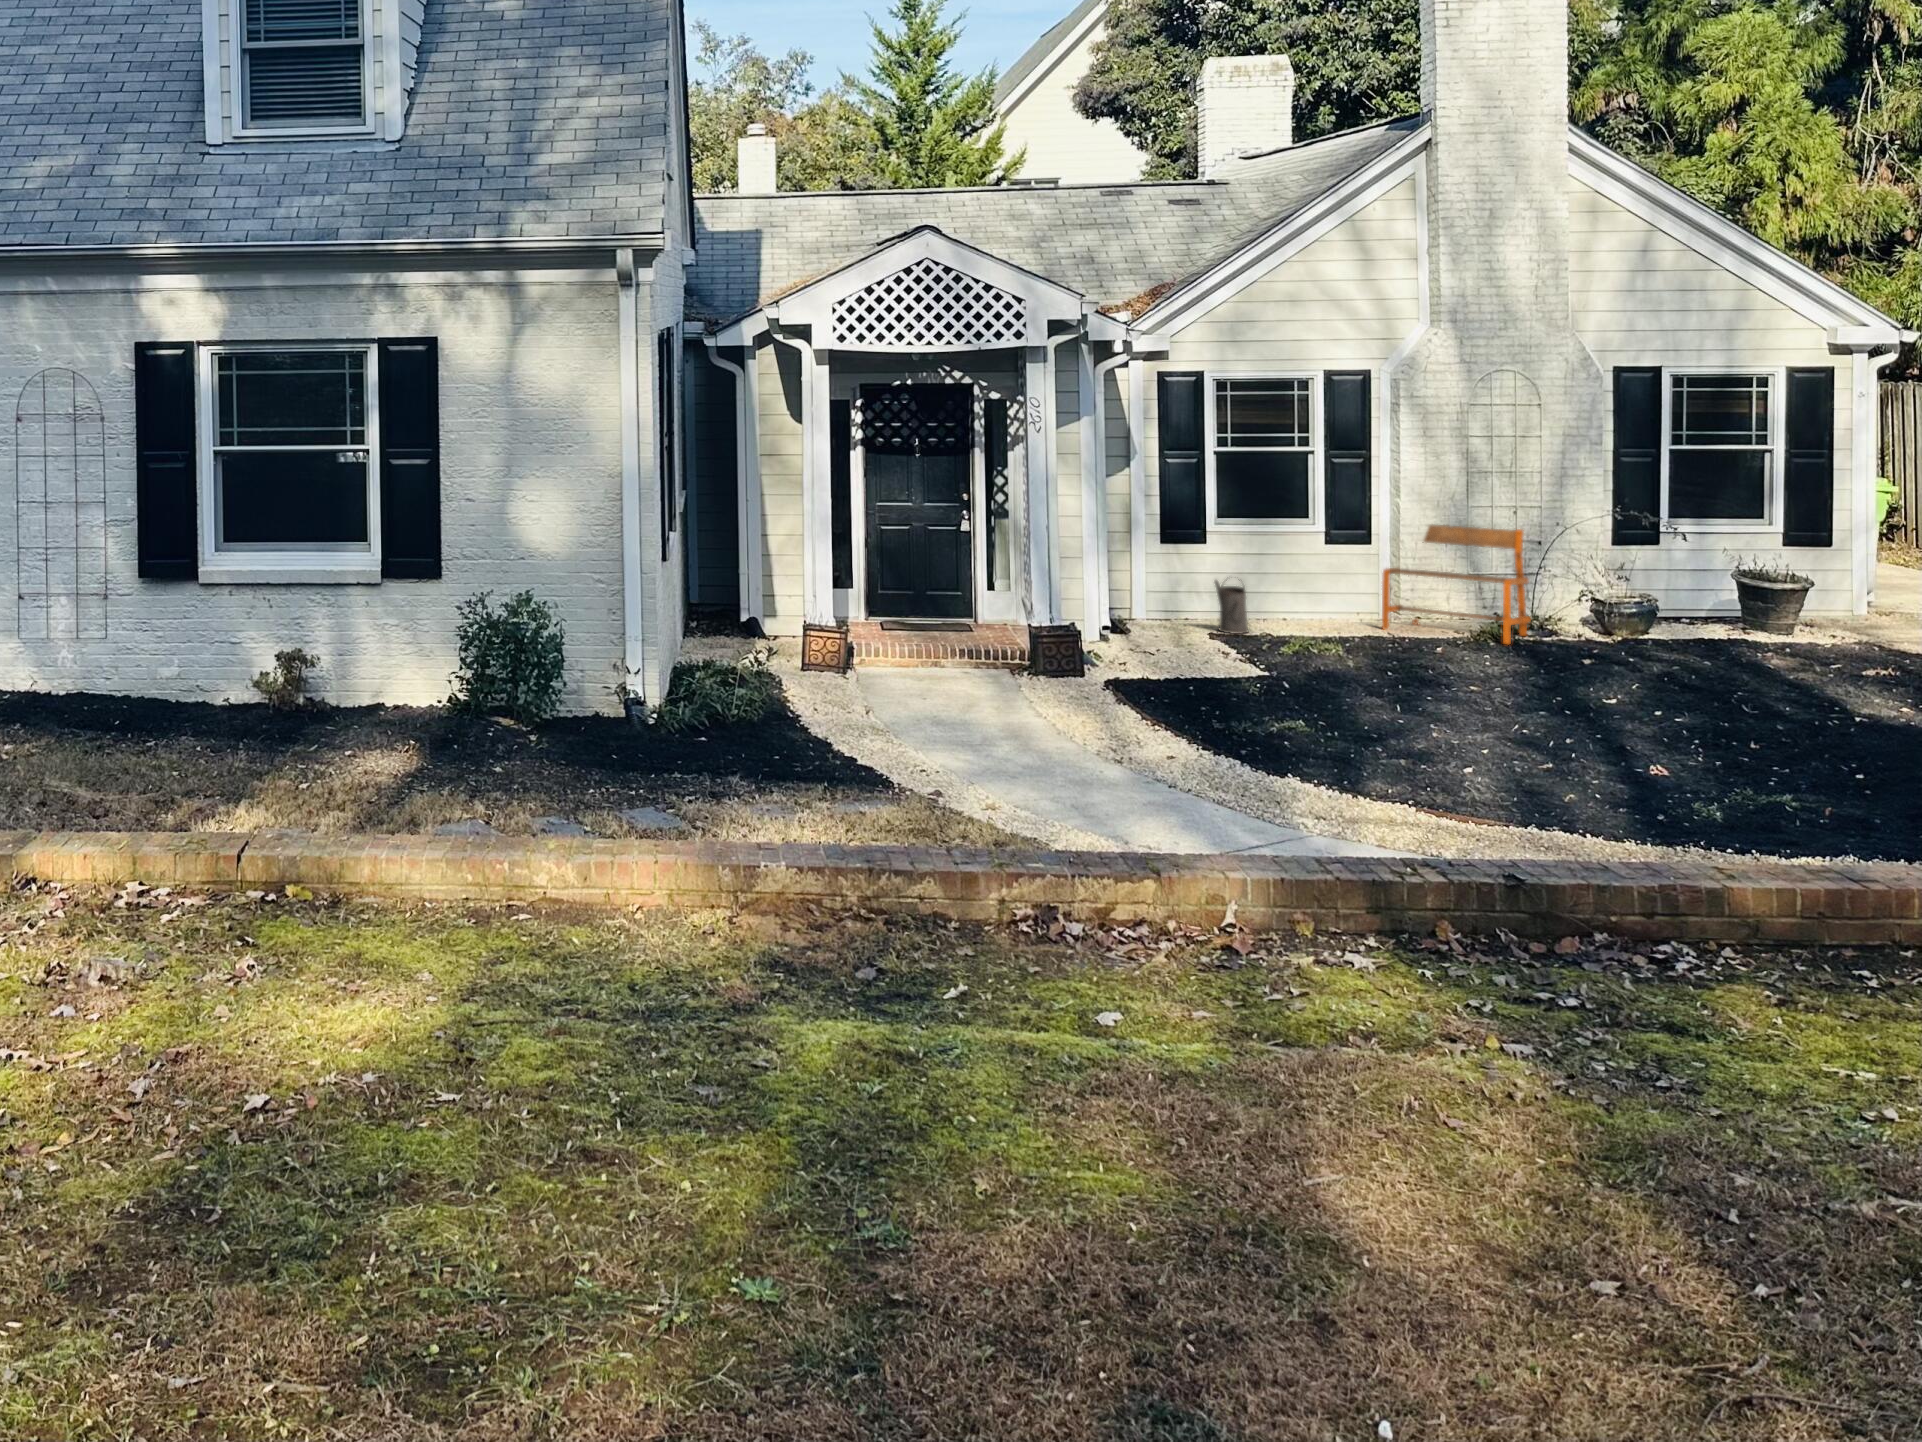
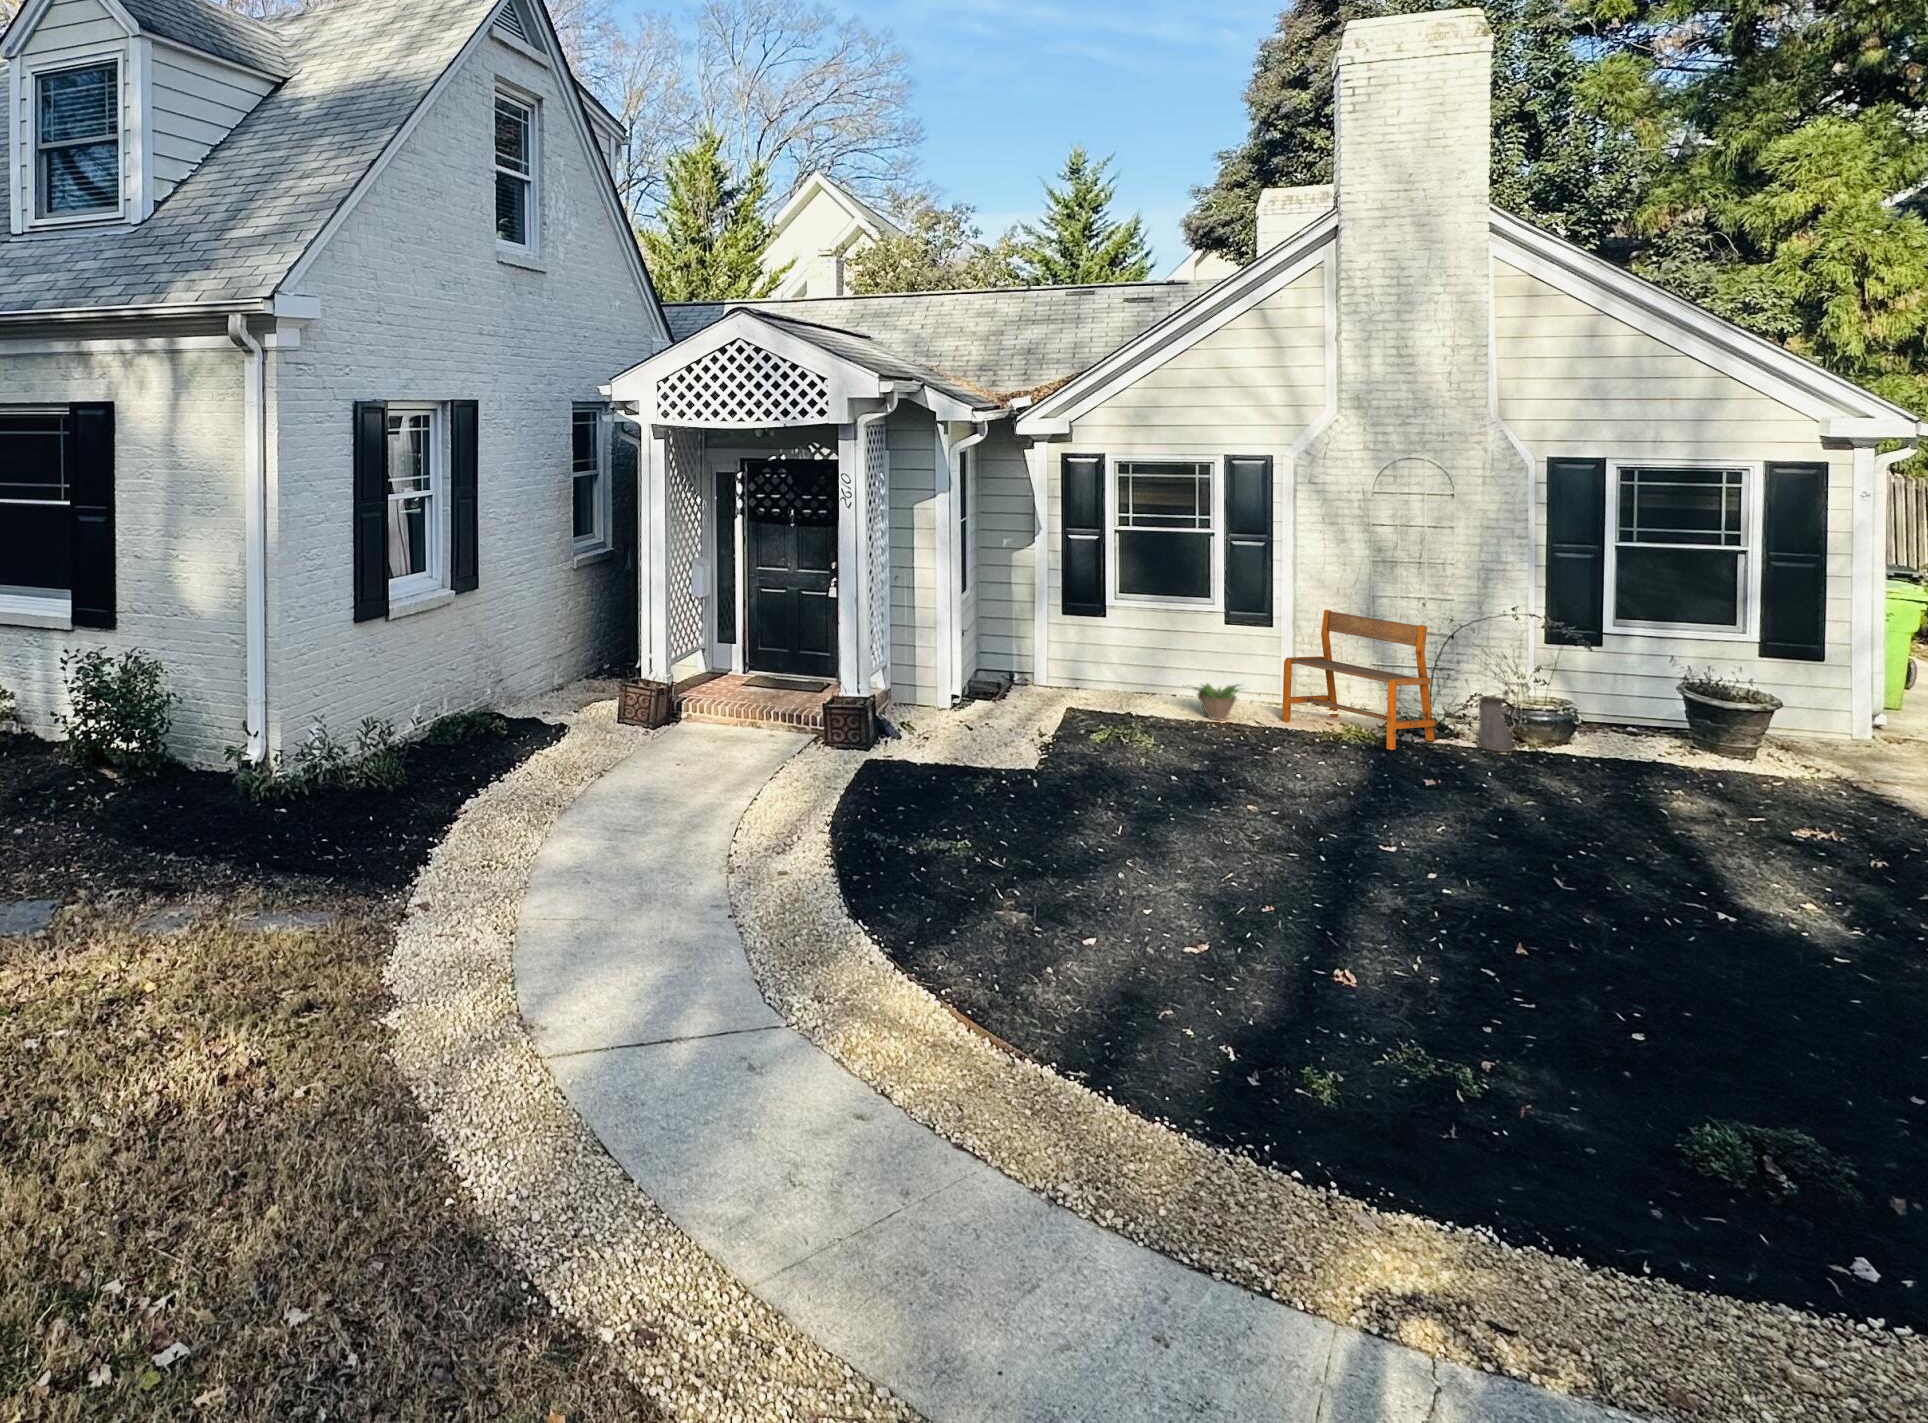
watering can: present [1215,580,1248,634] -> present [1477,689,1514,752]
decorative plant: none [1290,596,1359,632] -> present [1187,684,1239,721]

